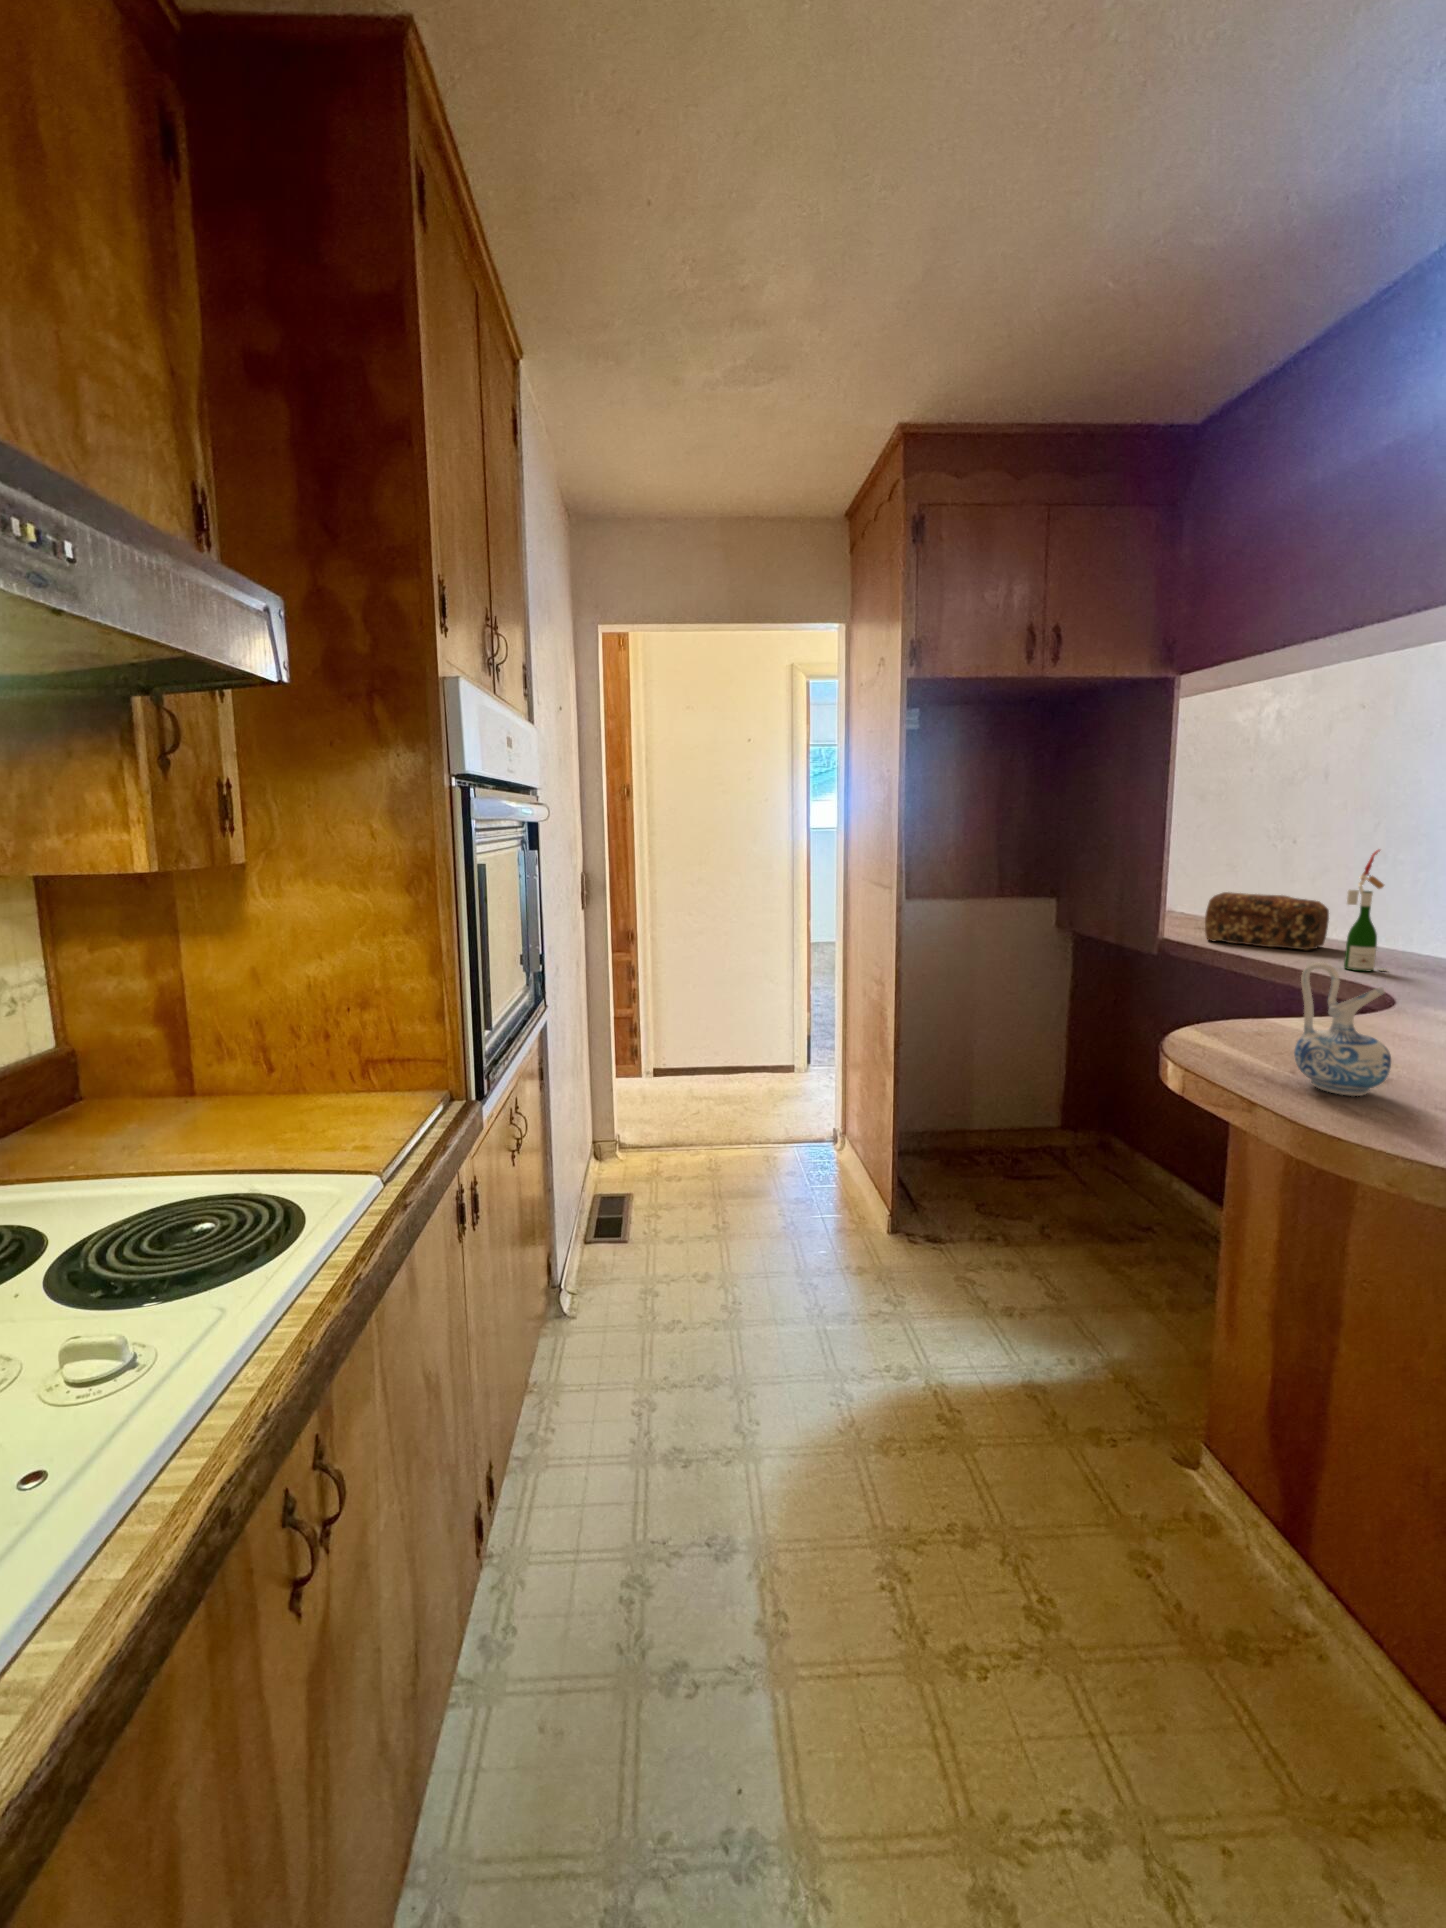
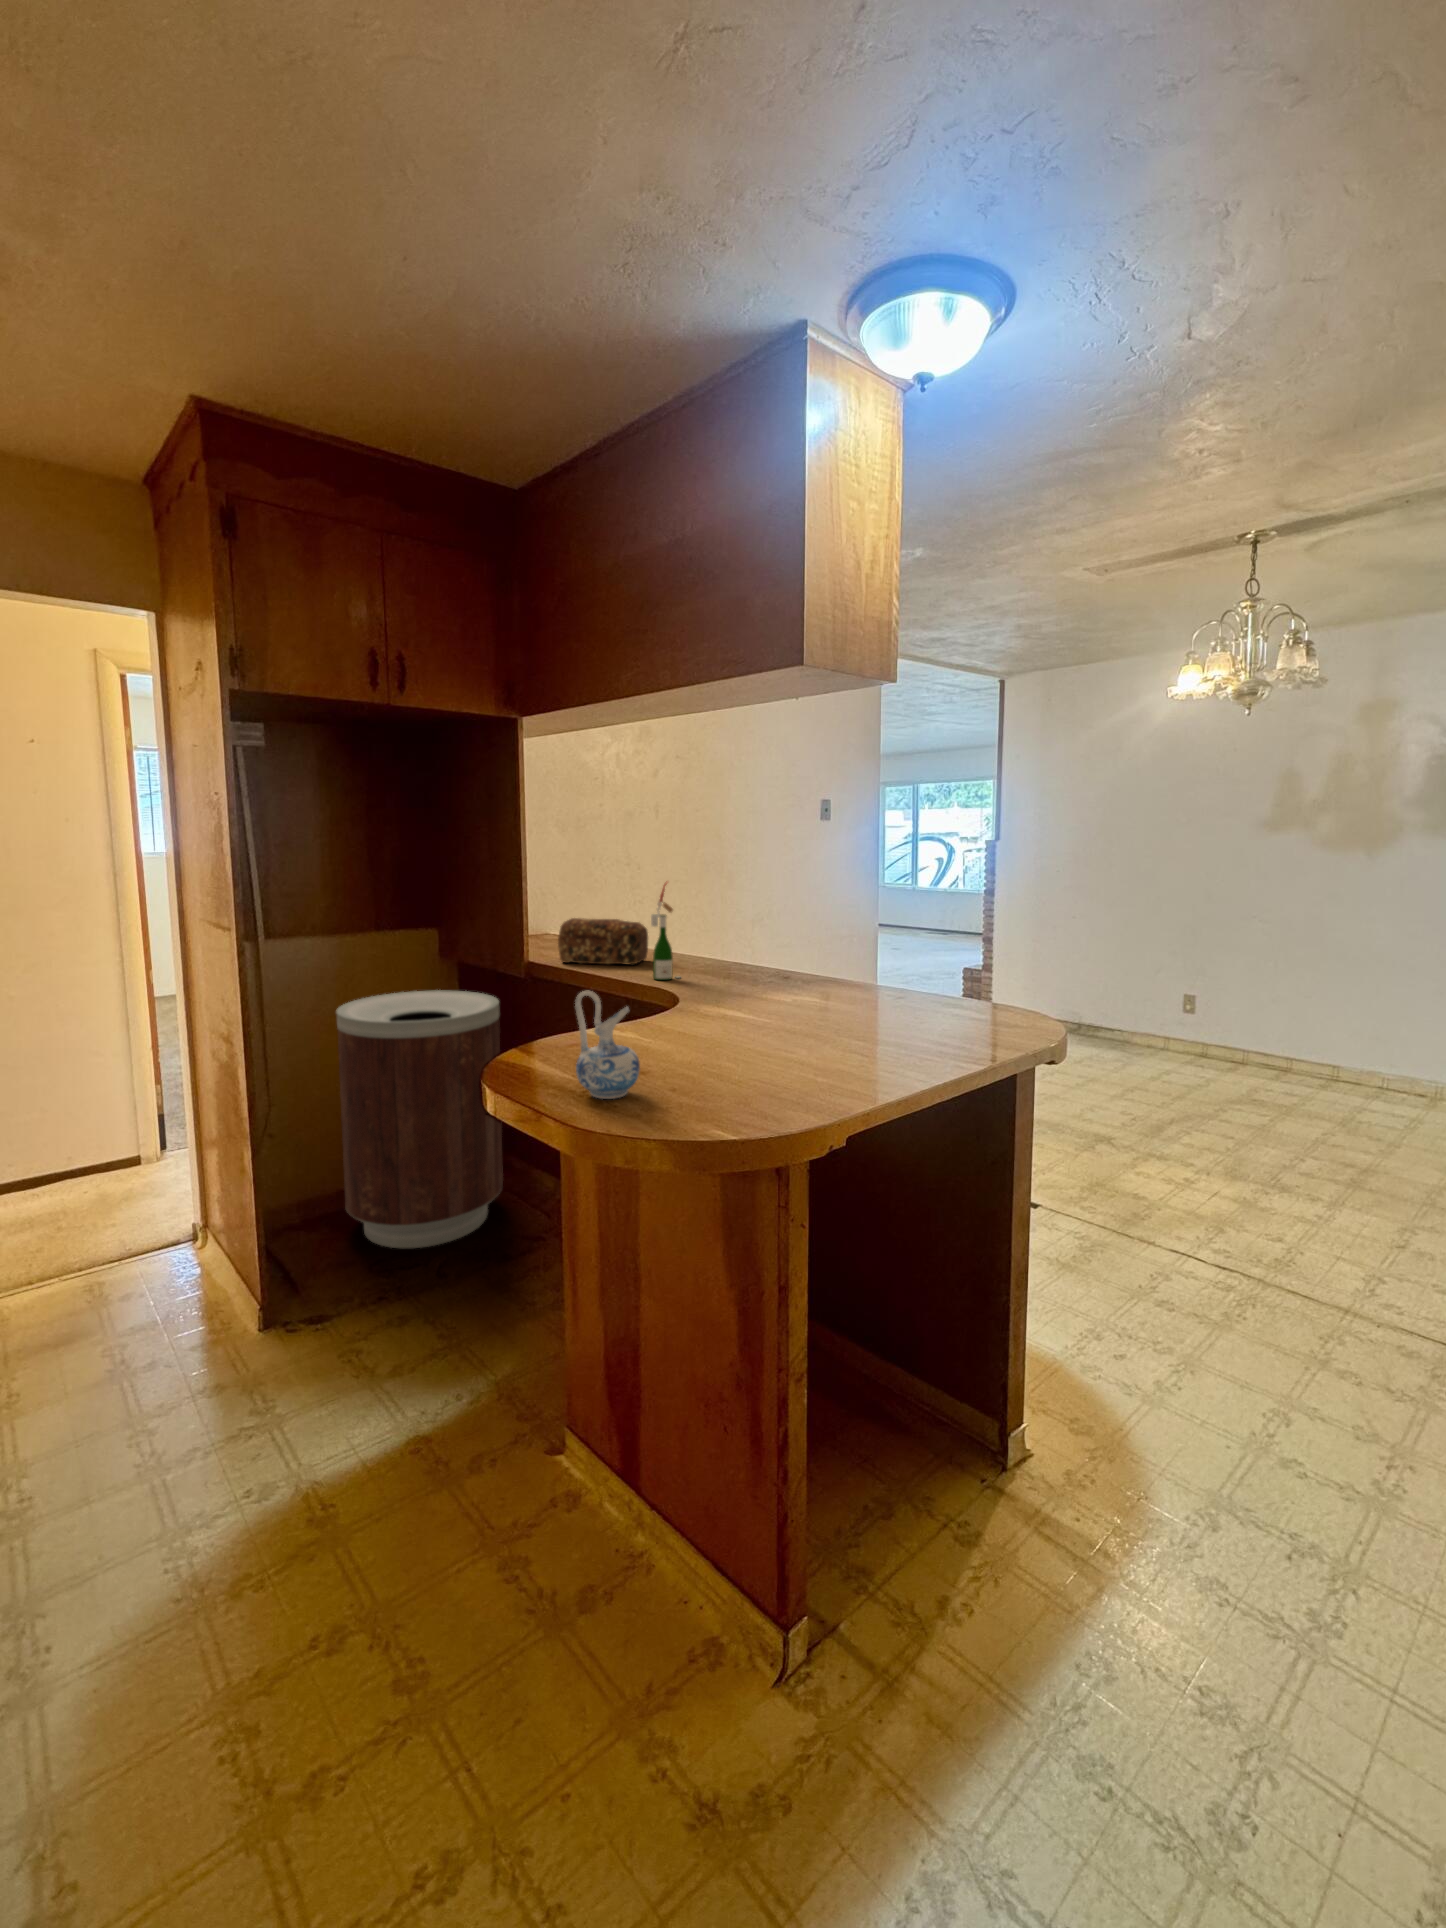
trash can: none [955,957,1122,1206] -> present [336,990,503,1248]

